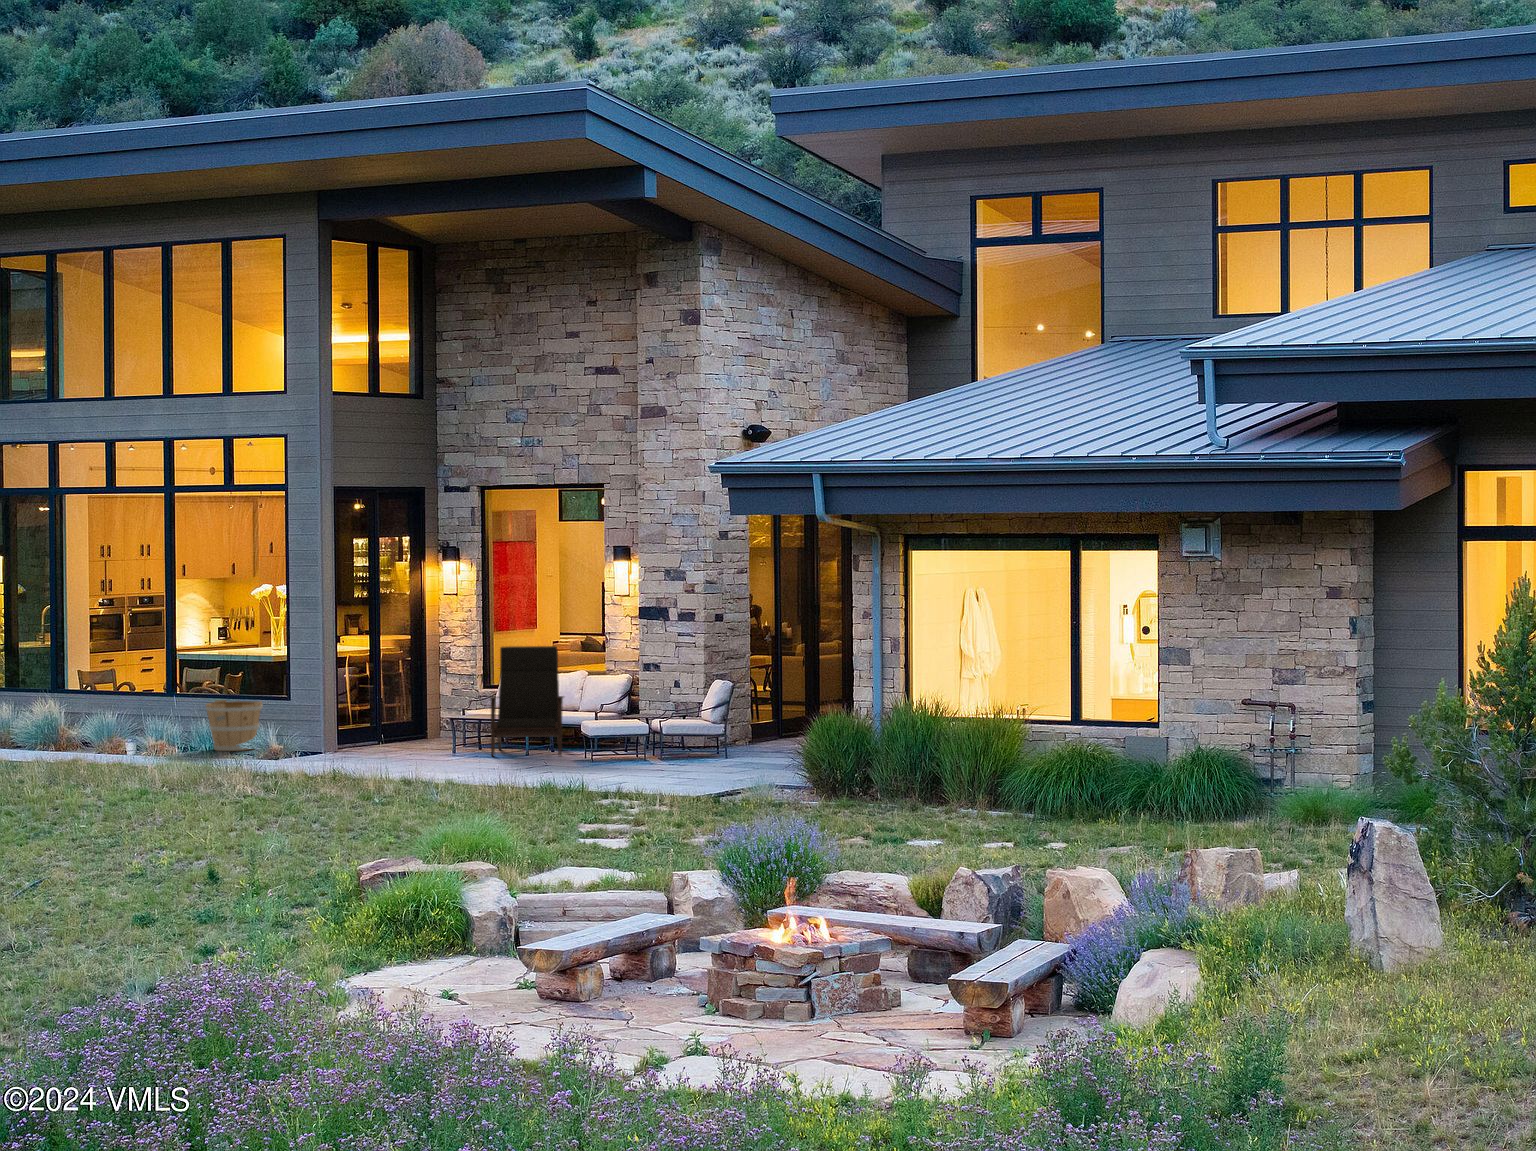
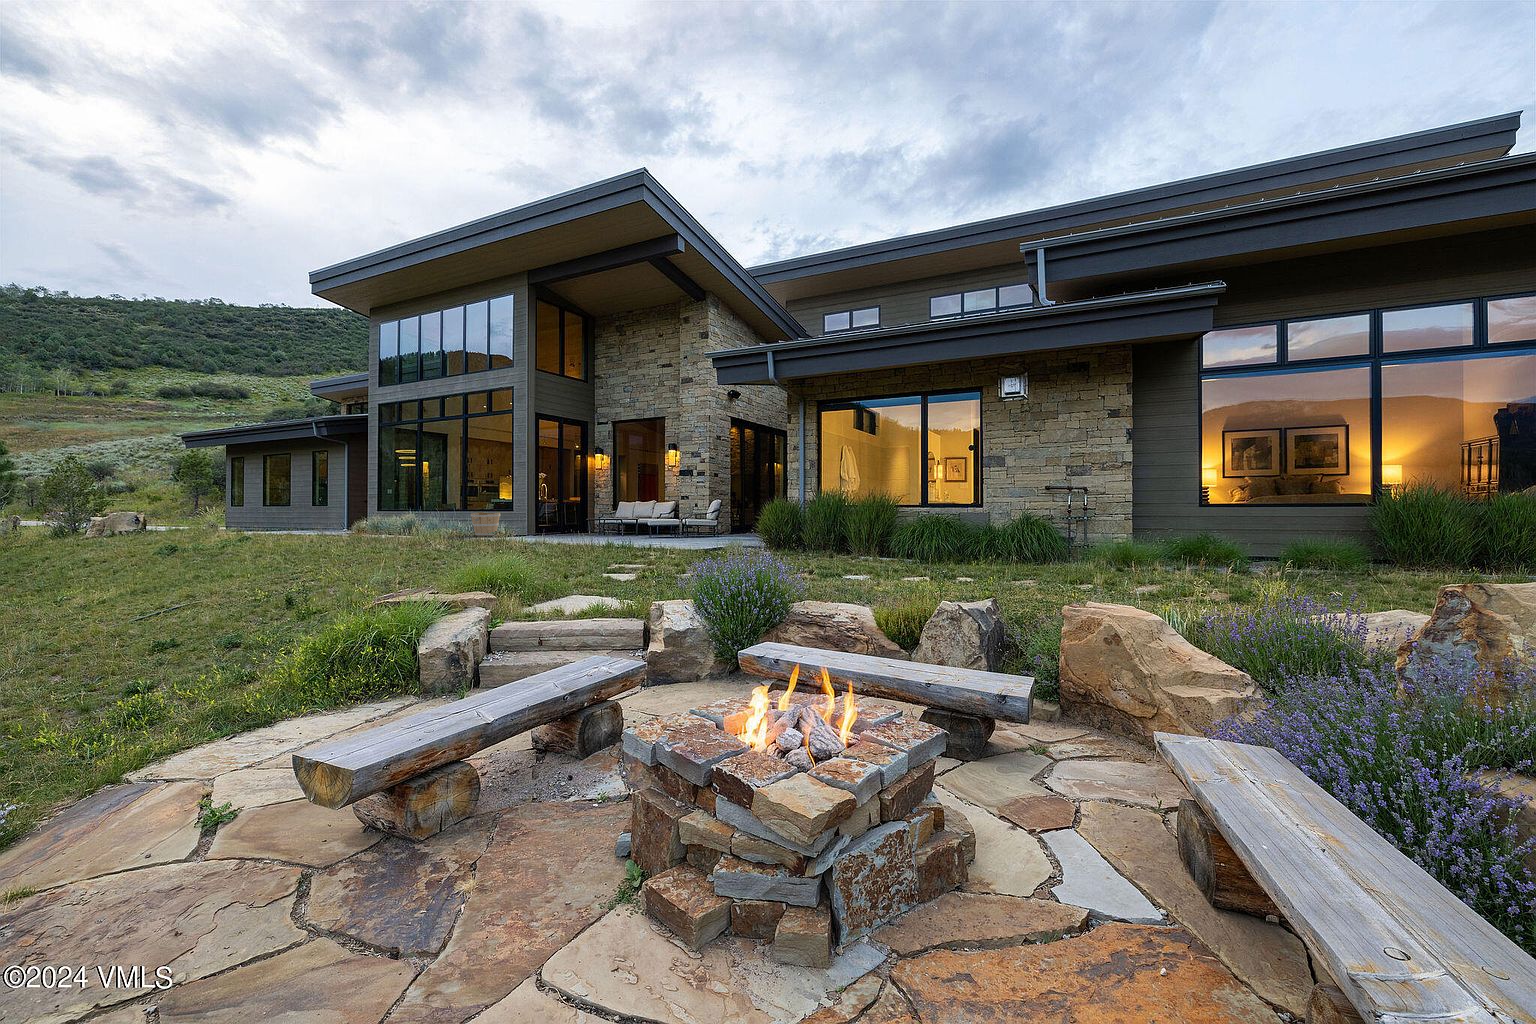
lounge chair: present [490,646,564,757] -> none [605,487,644,538]

